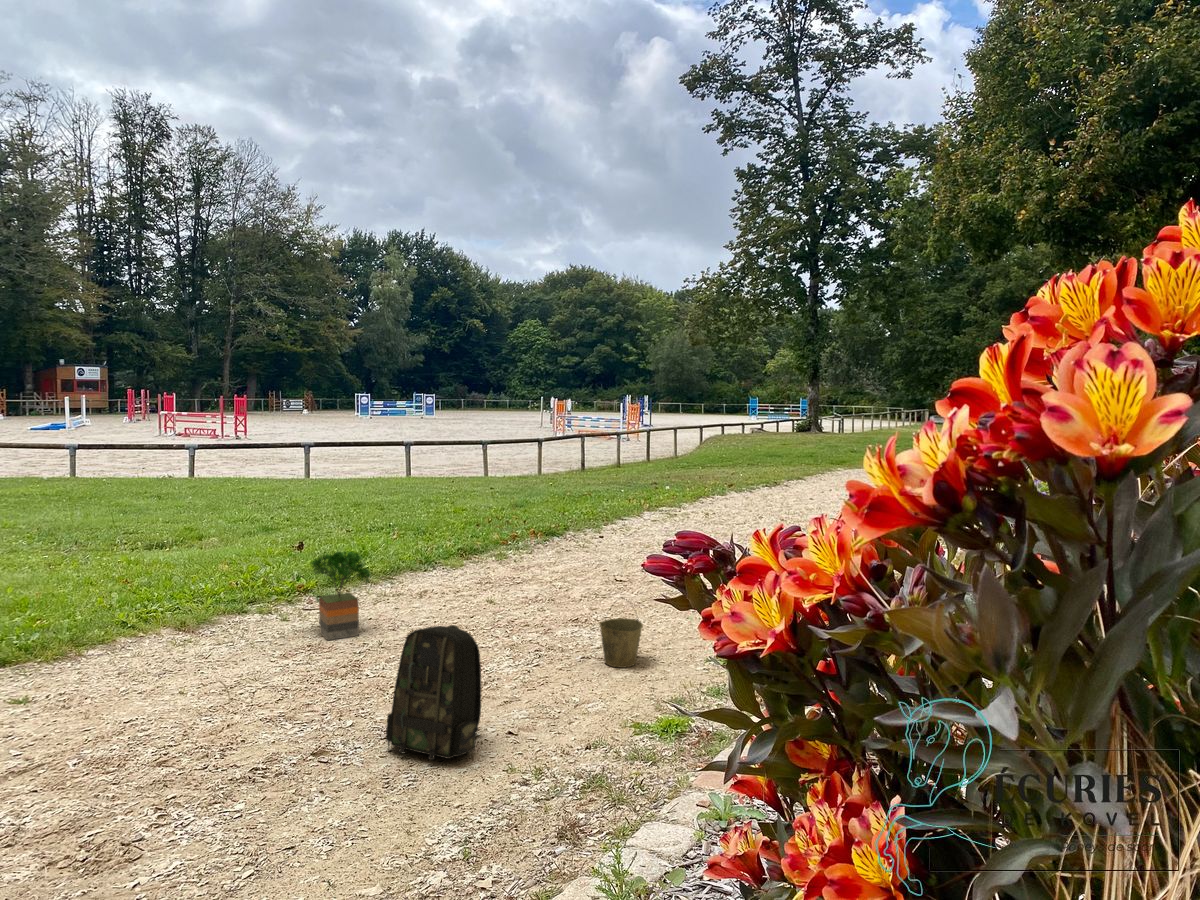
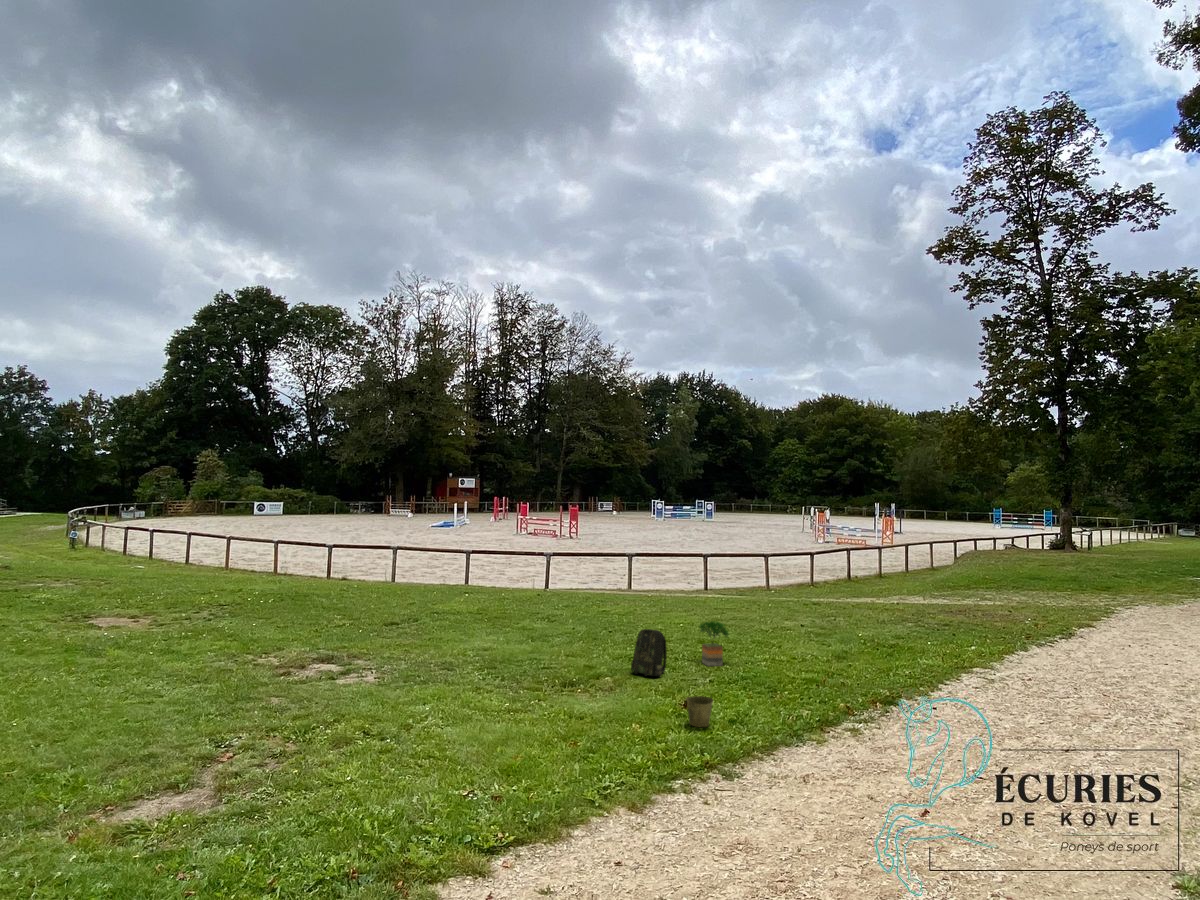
bucket: present [599,598,643,668] -> present [686,696,713,727]
backpack: present [386,625,481,760] -> present [631,629,667,676]

